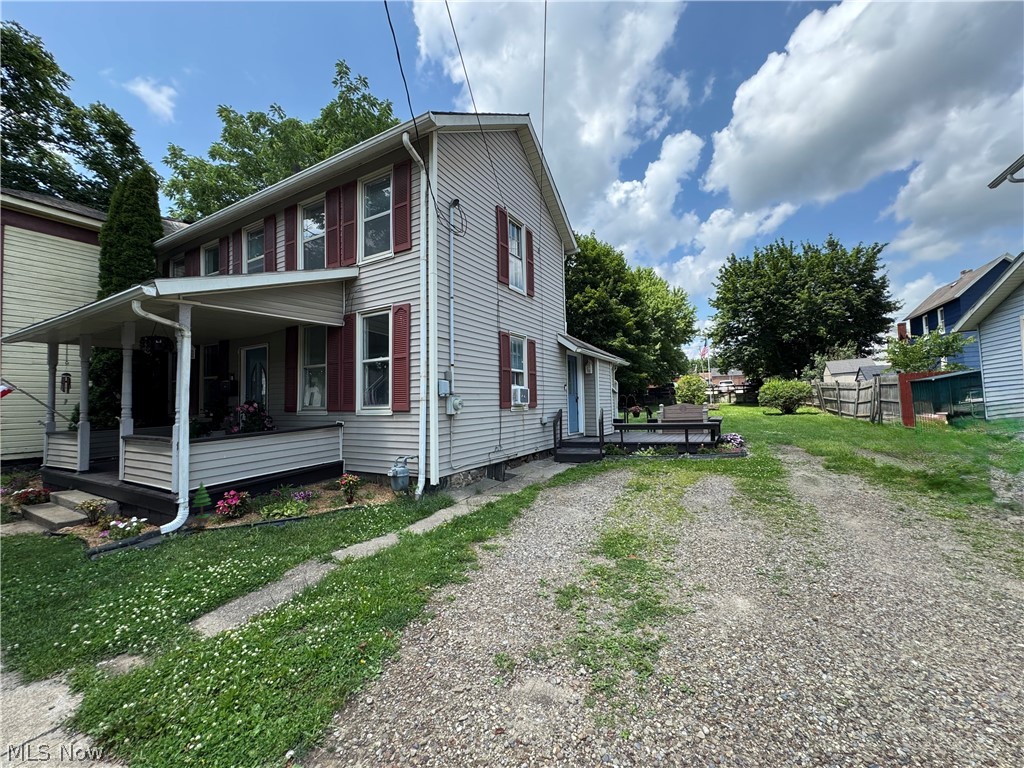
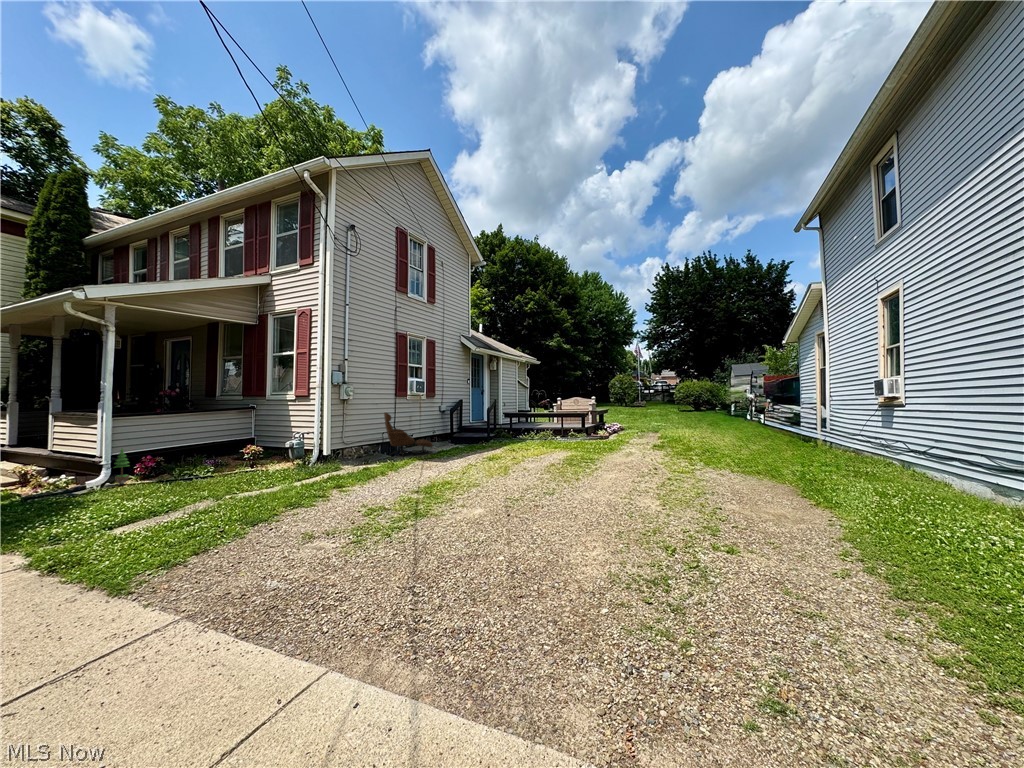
lounge chair: none [489,427,548,481] -> present [384,413,433,456]

